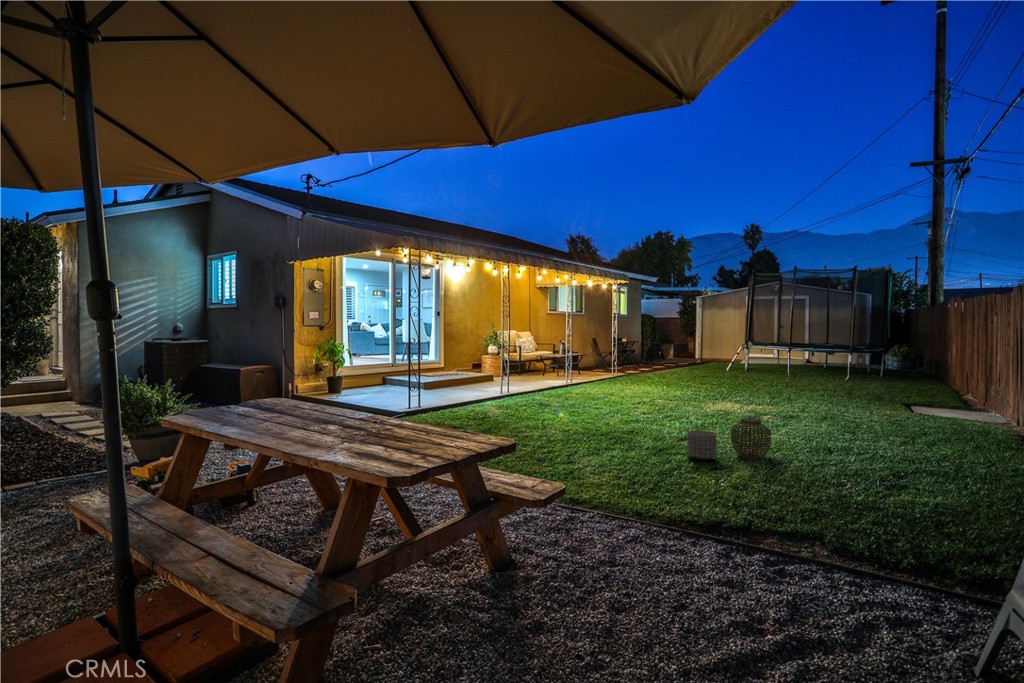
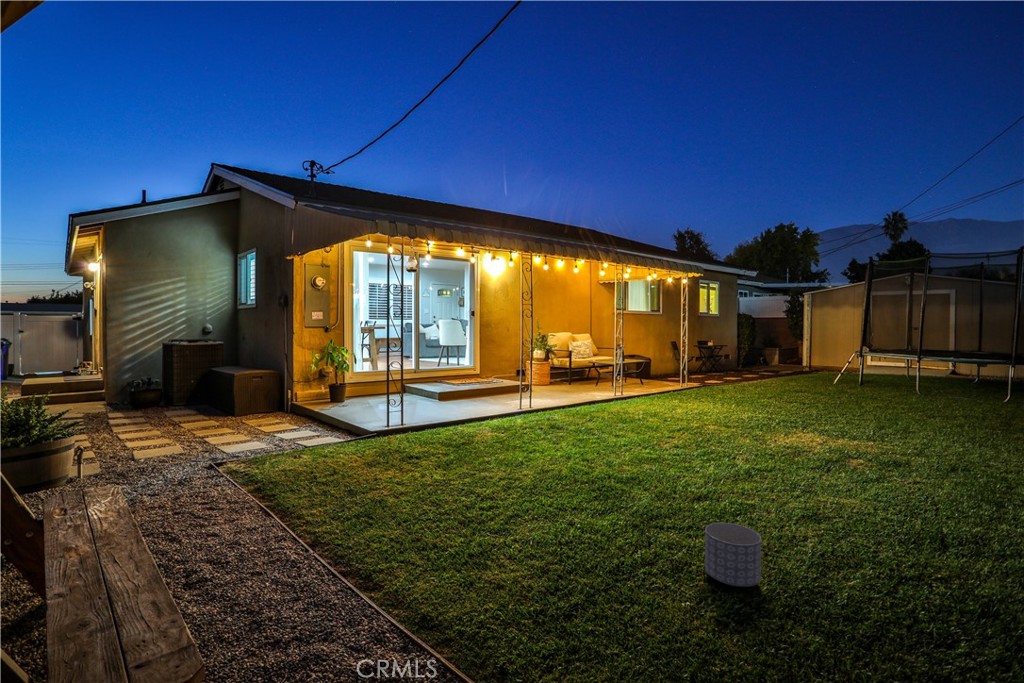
woven basket: present [731,418,771,459] -> none [797,509,882,597]

